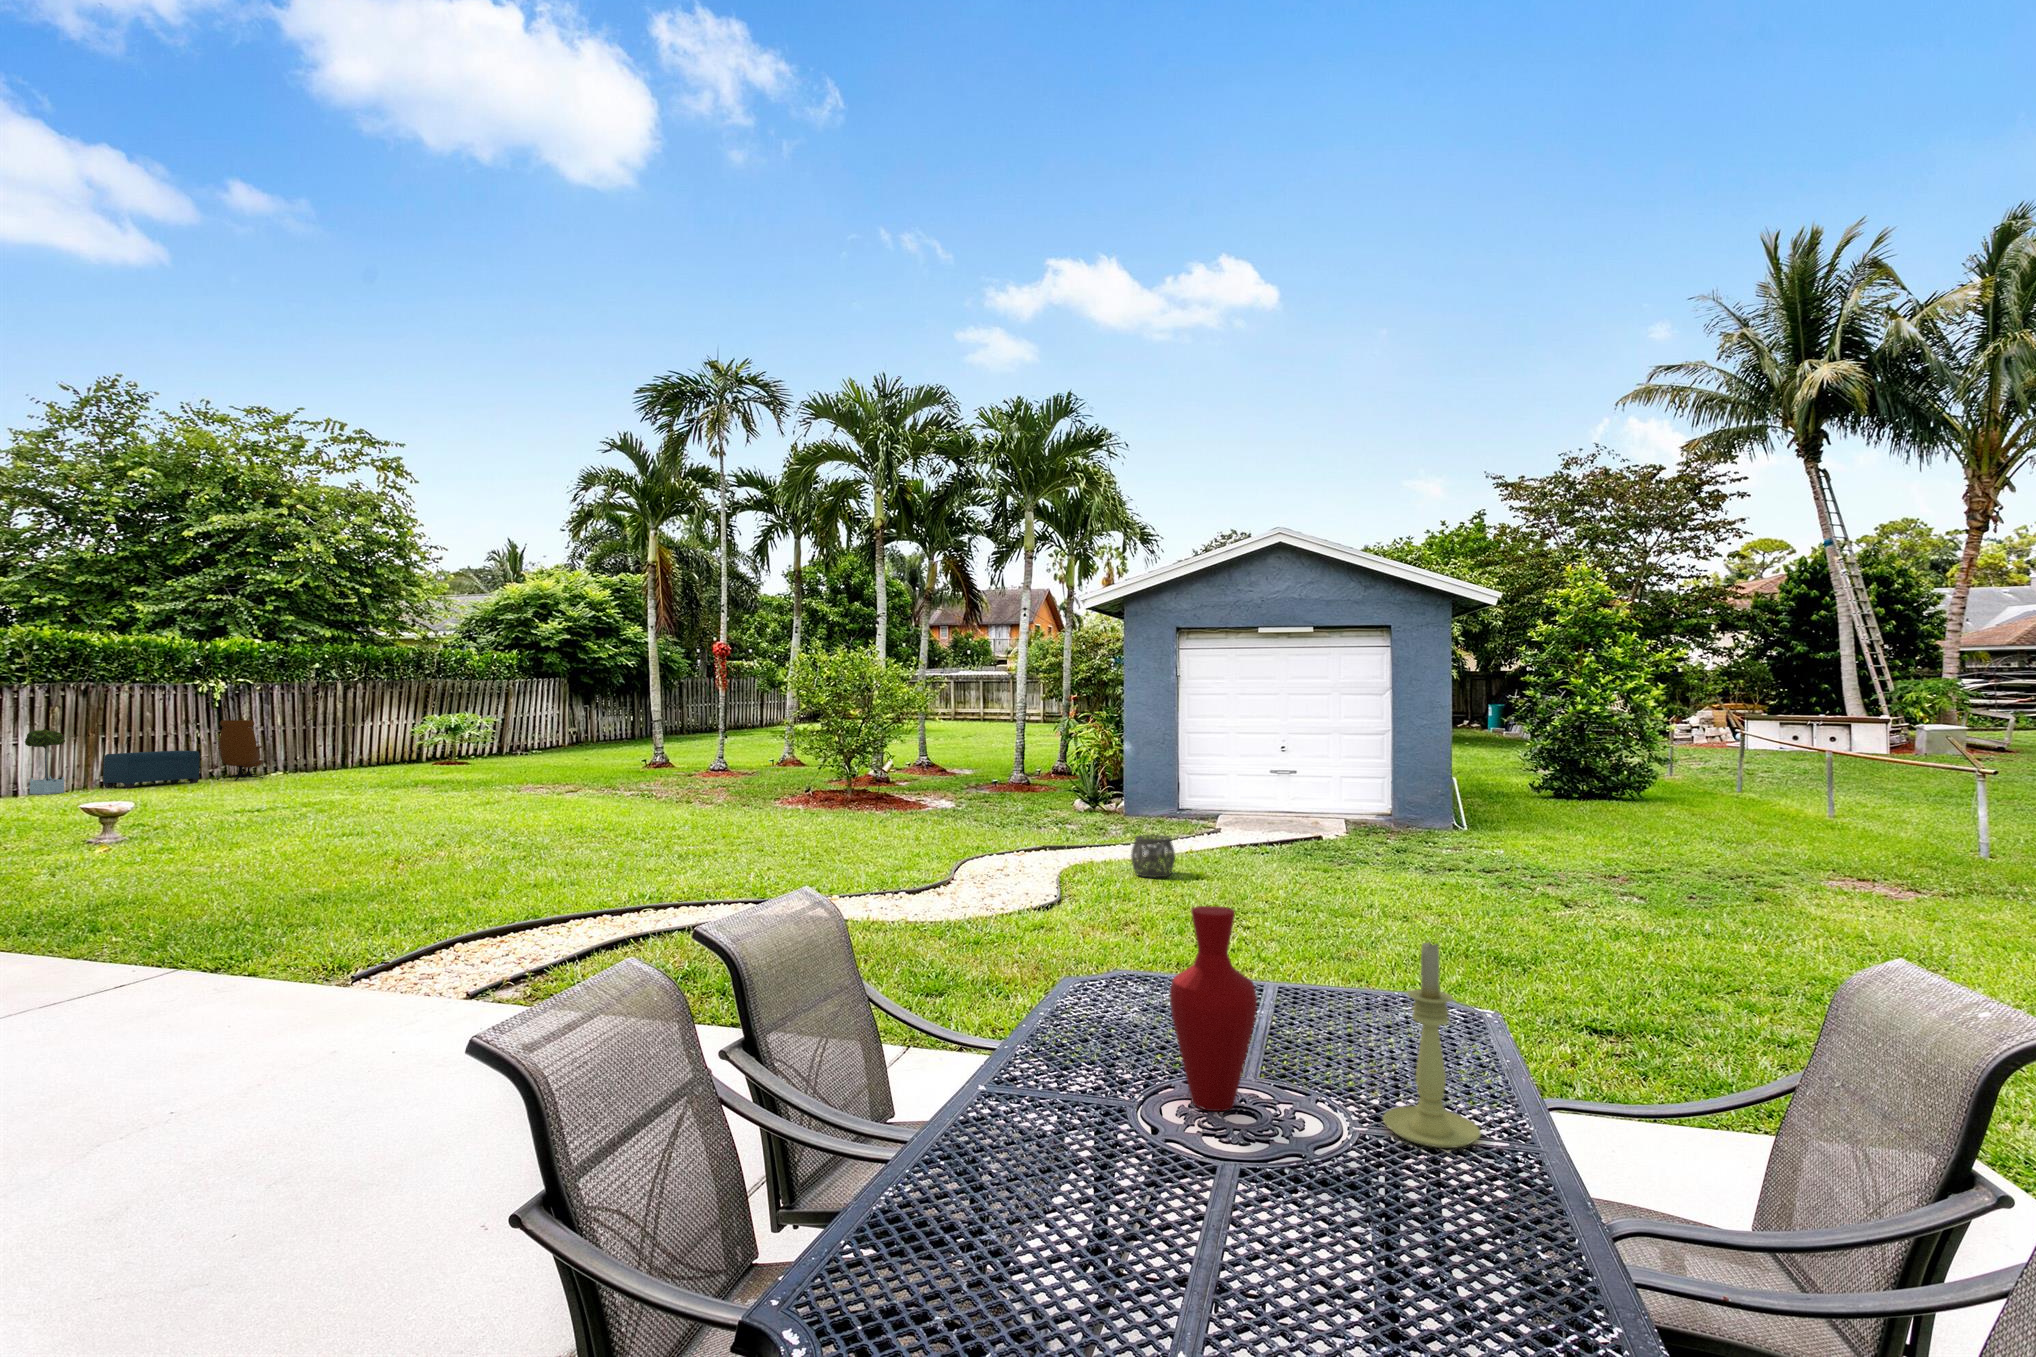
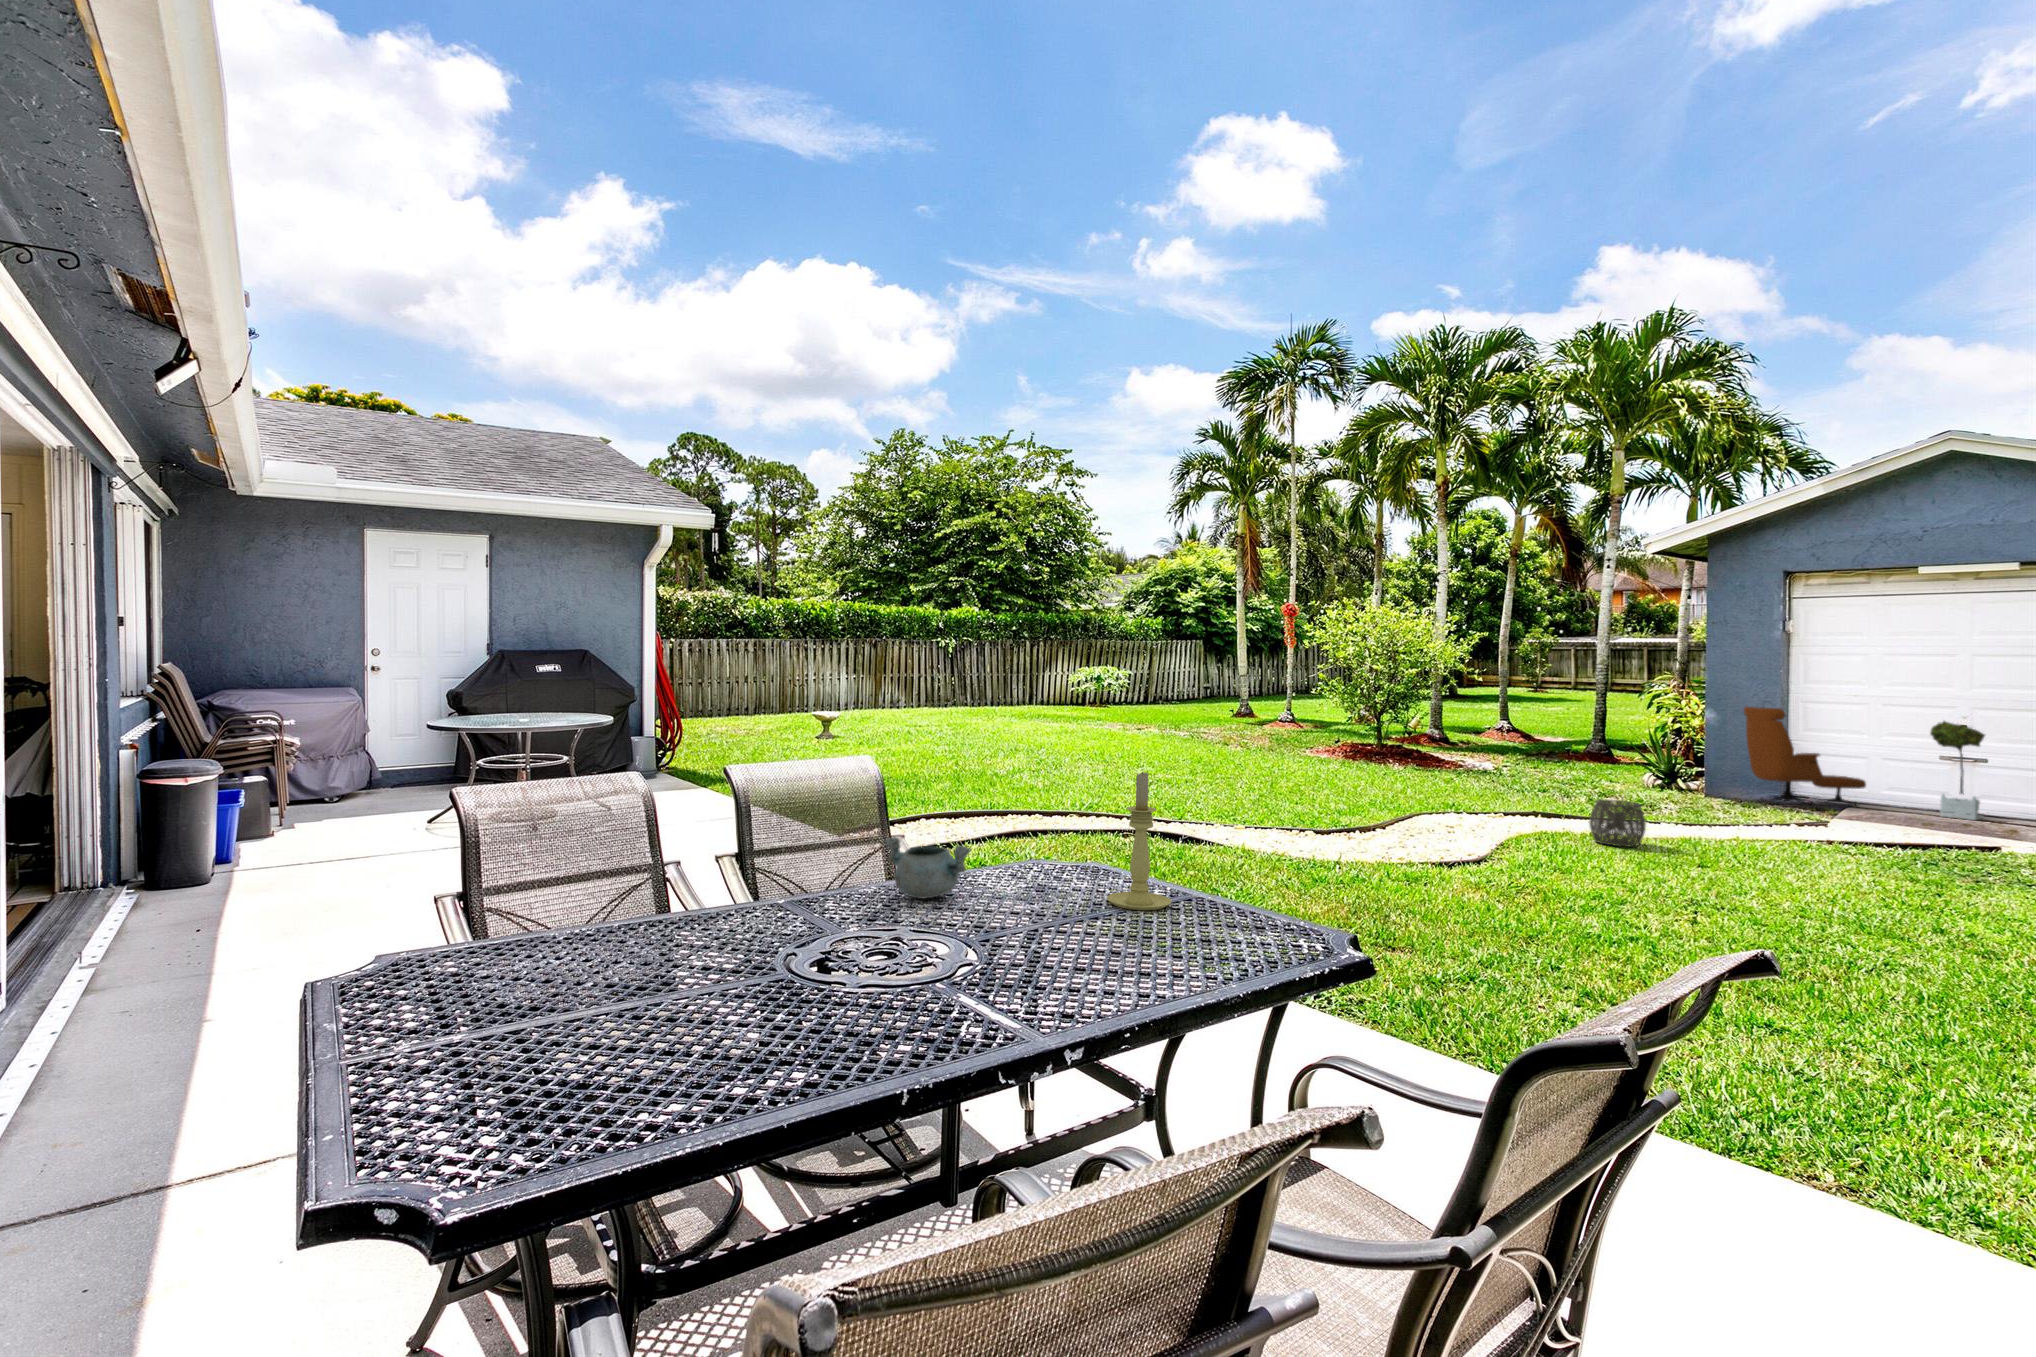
lounge chair: present [217,720,265,781] -> present [1744,707,1866,808]
potted tree: present [25,729,65,794] -> present [1930,721,1985,820]
bench: present [103,751,200,788] -> none [886,688,937,711]
vase: present [1170,906,1257,1111] -> none [1025,745,1083,877]
bowl: none [1151,1123,1313,1242] -> present [884,837,971,899]

